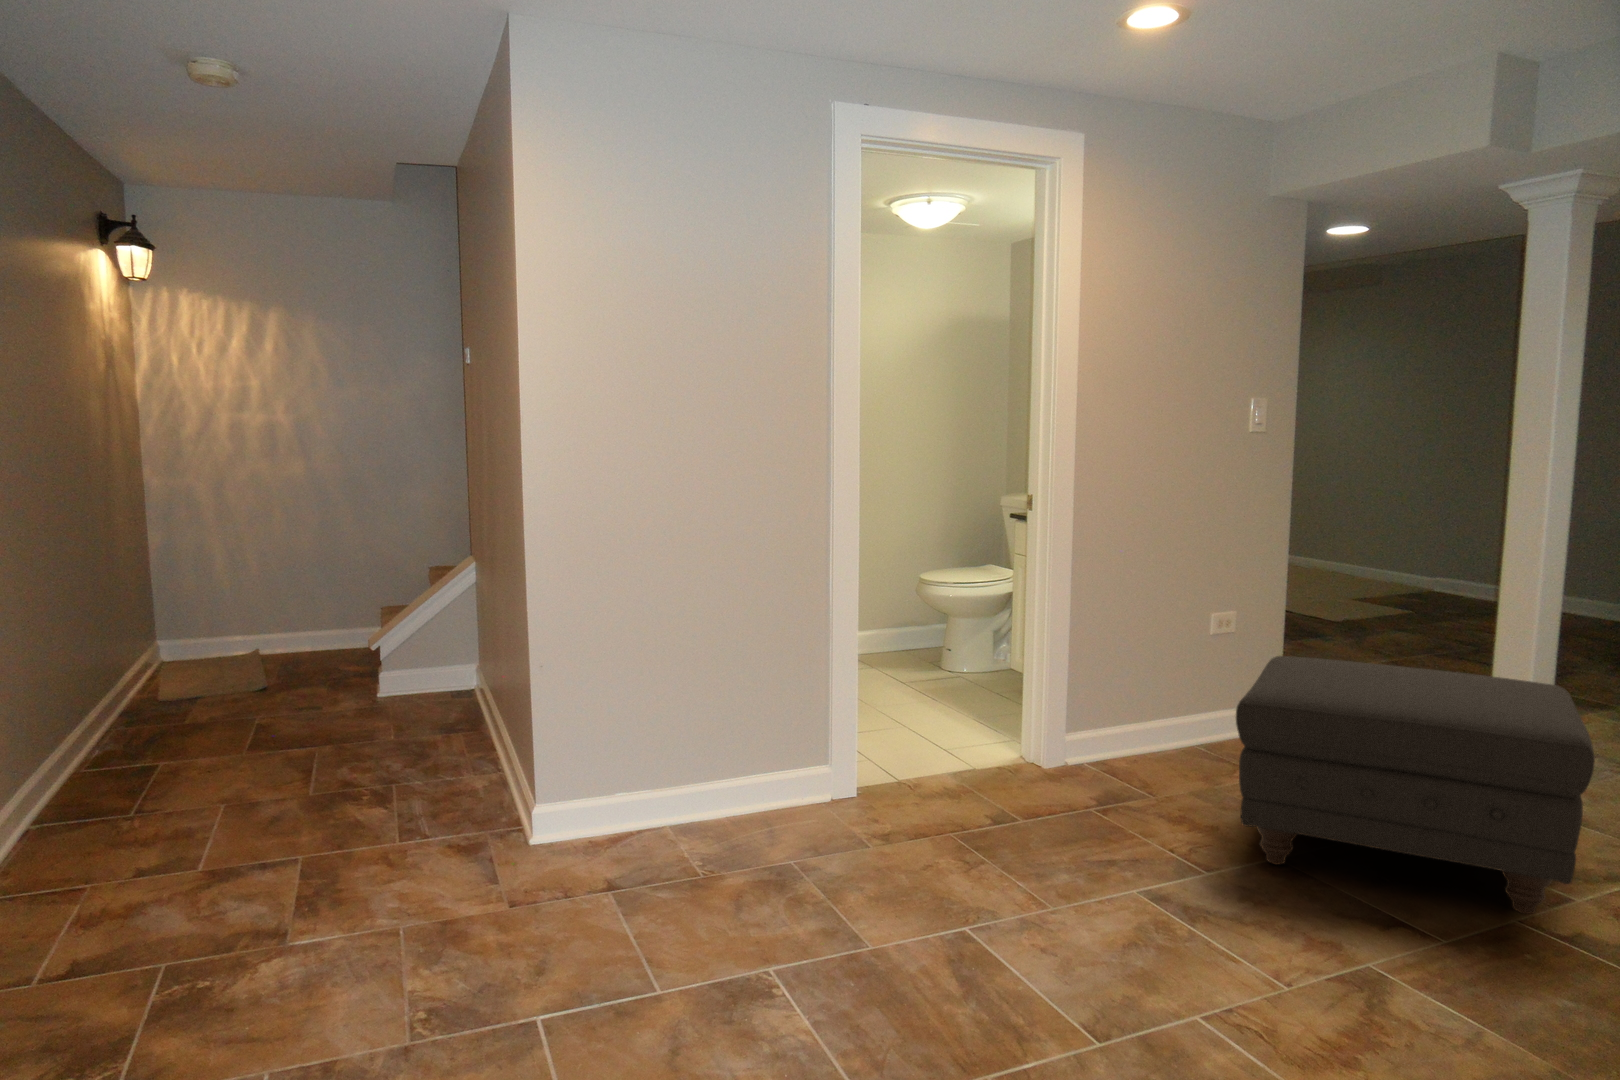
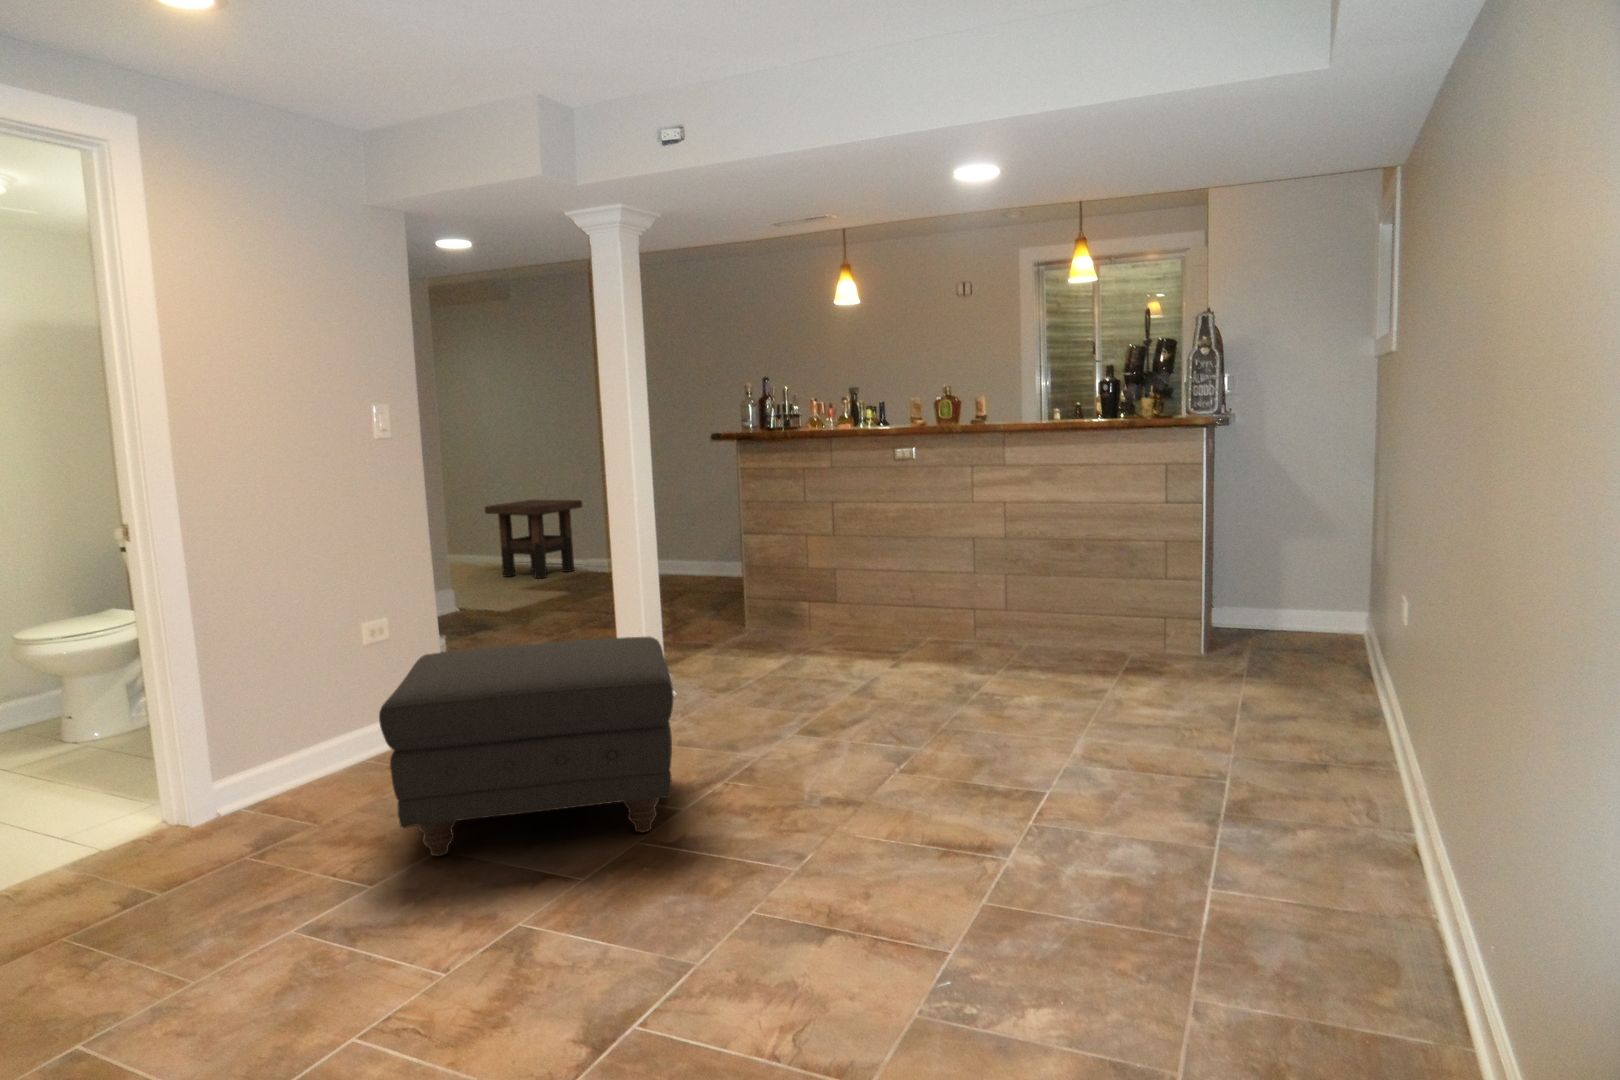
side table: none [1322,499,1442,588] -> present [485,500,582,578]

